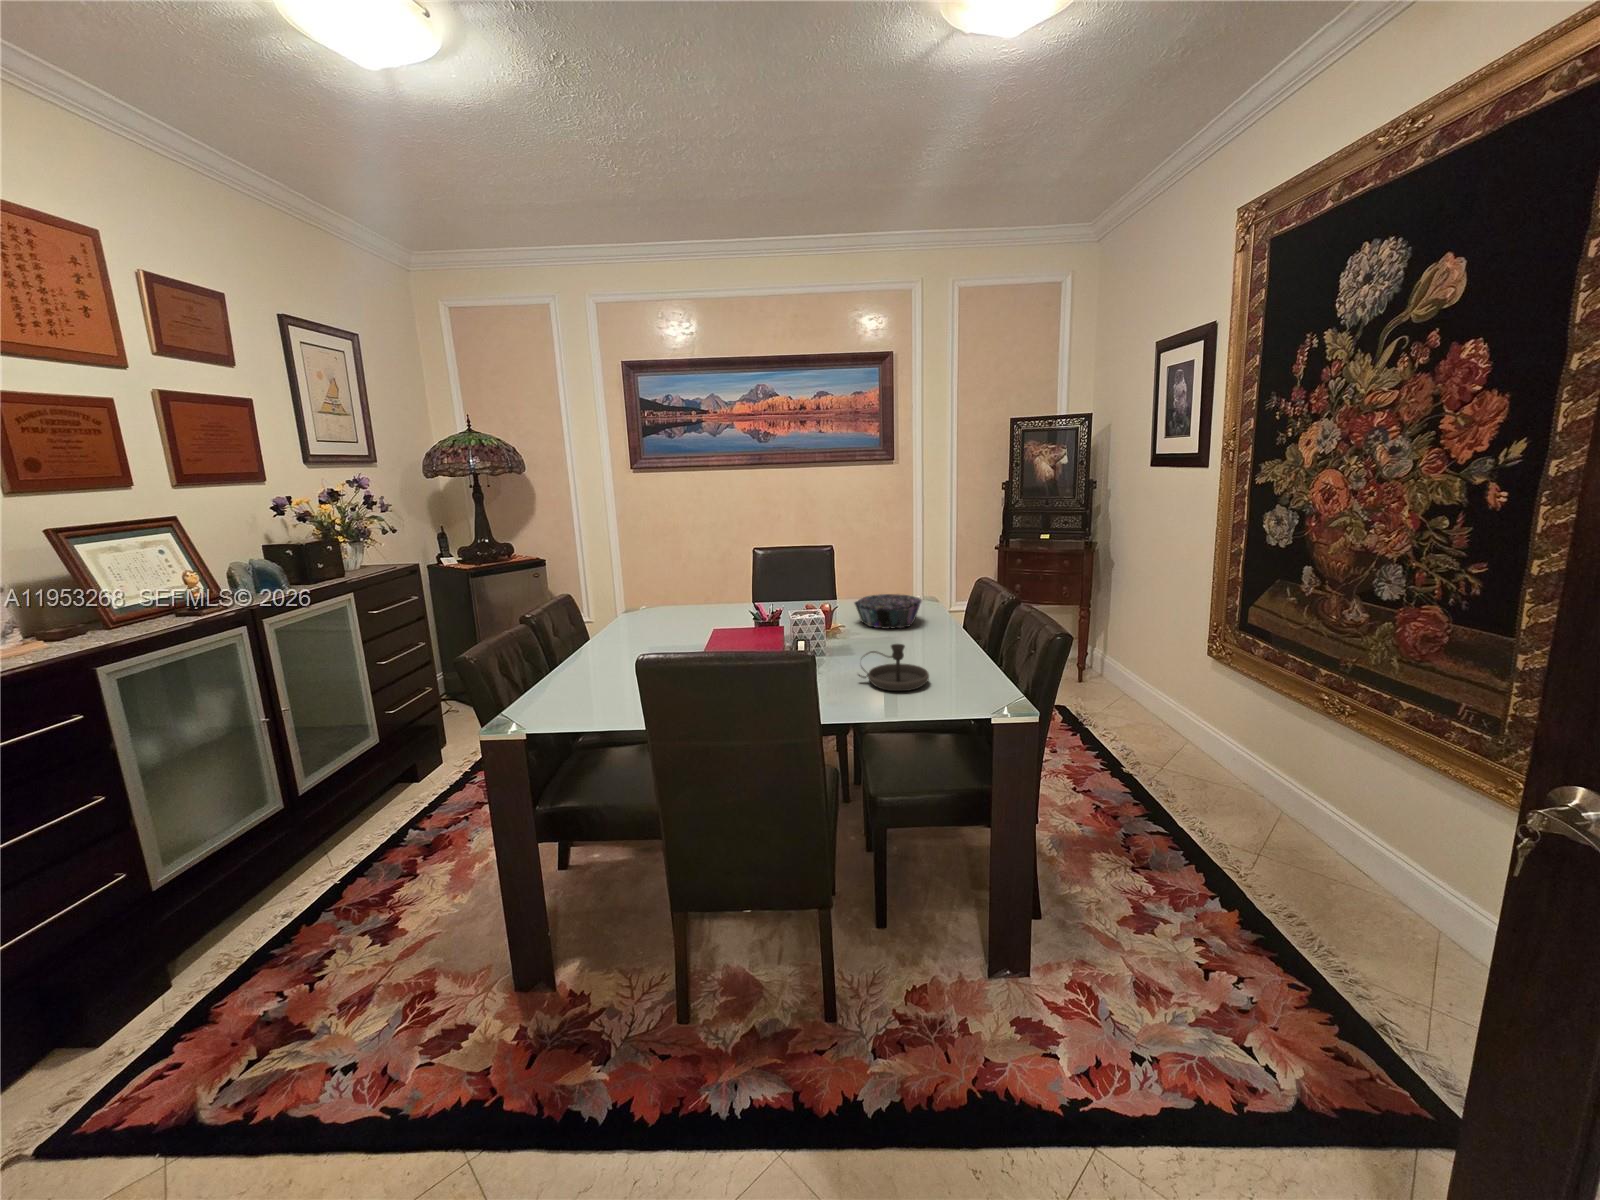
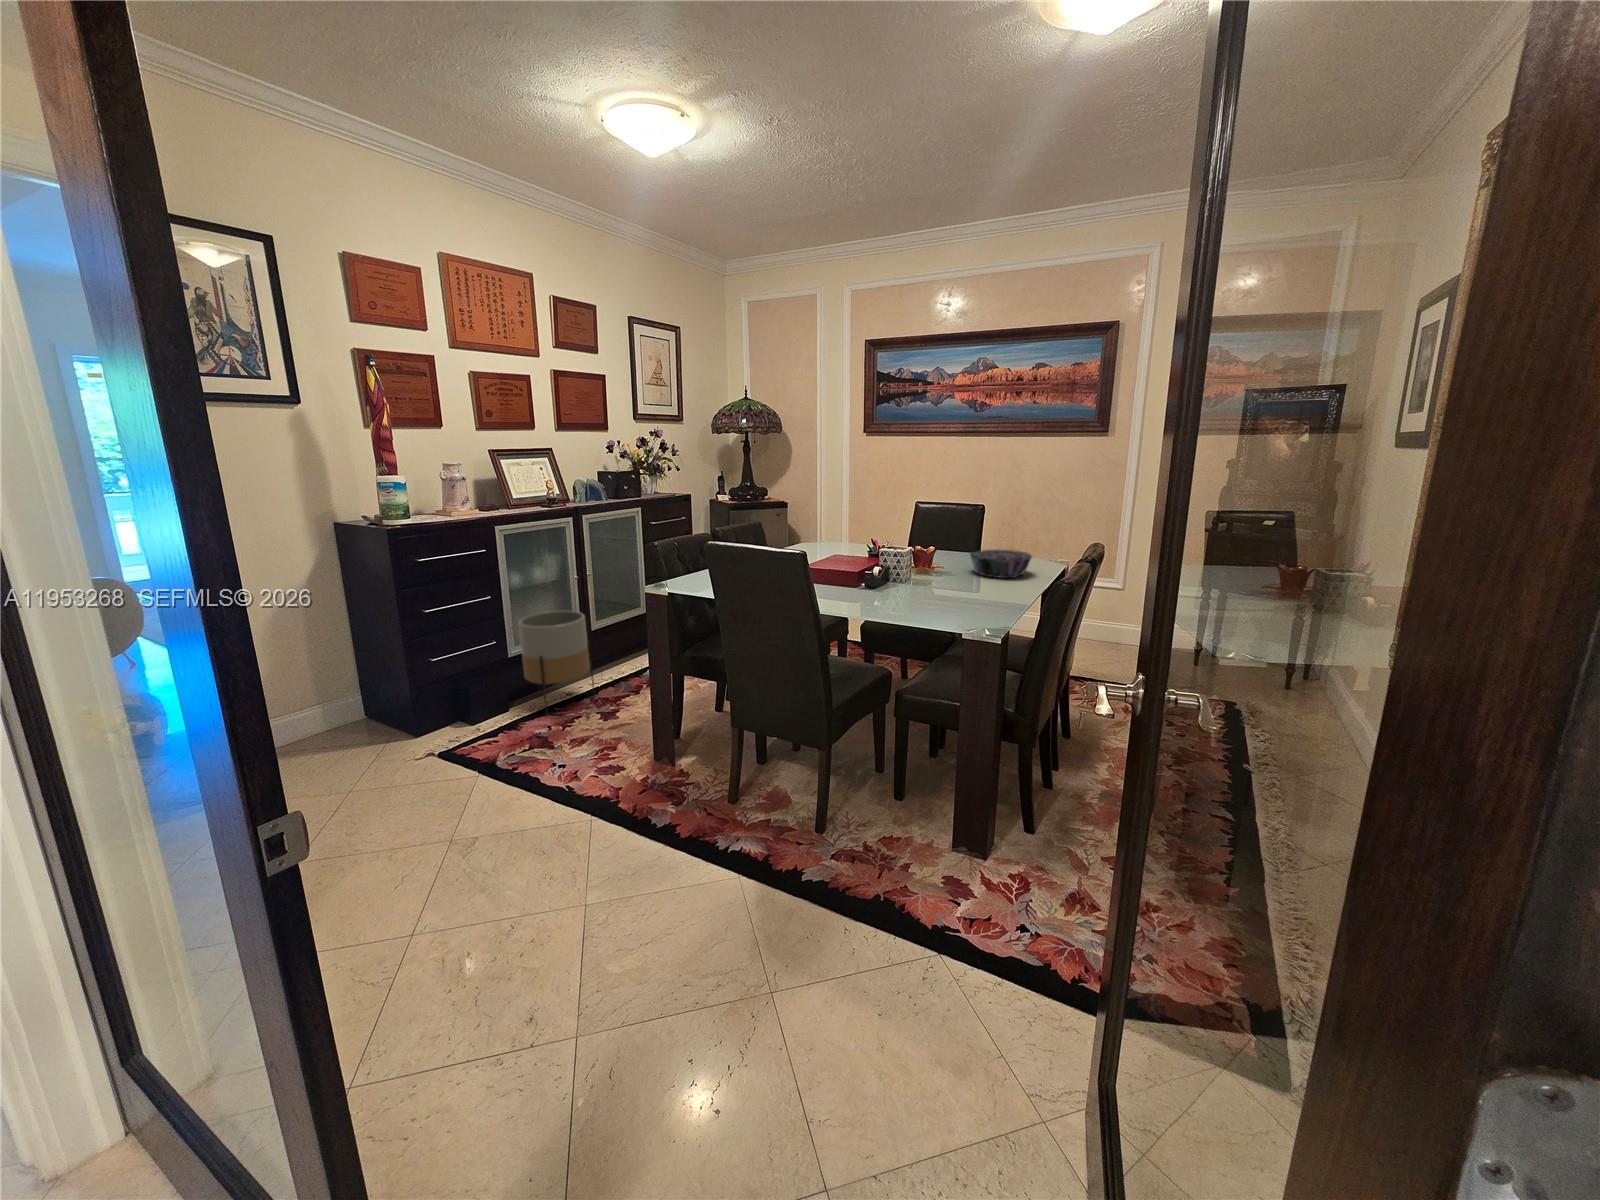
candlestick: present [859,644,929,691] -> none [905,575,962,612]
planter: none [175,779,342,972] -> present [518,611,595,715]

